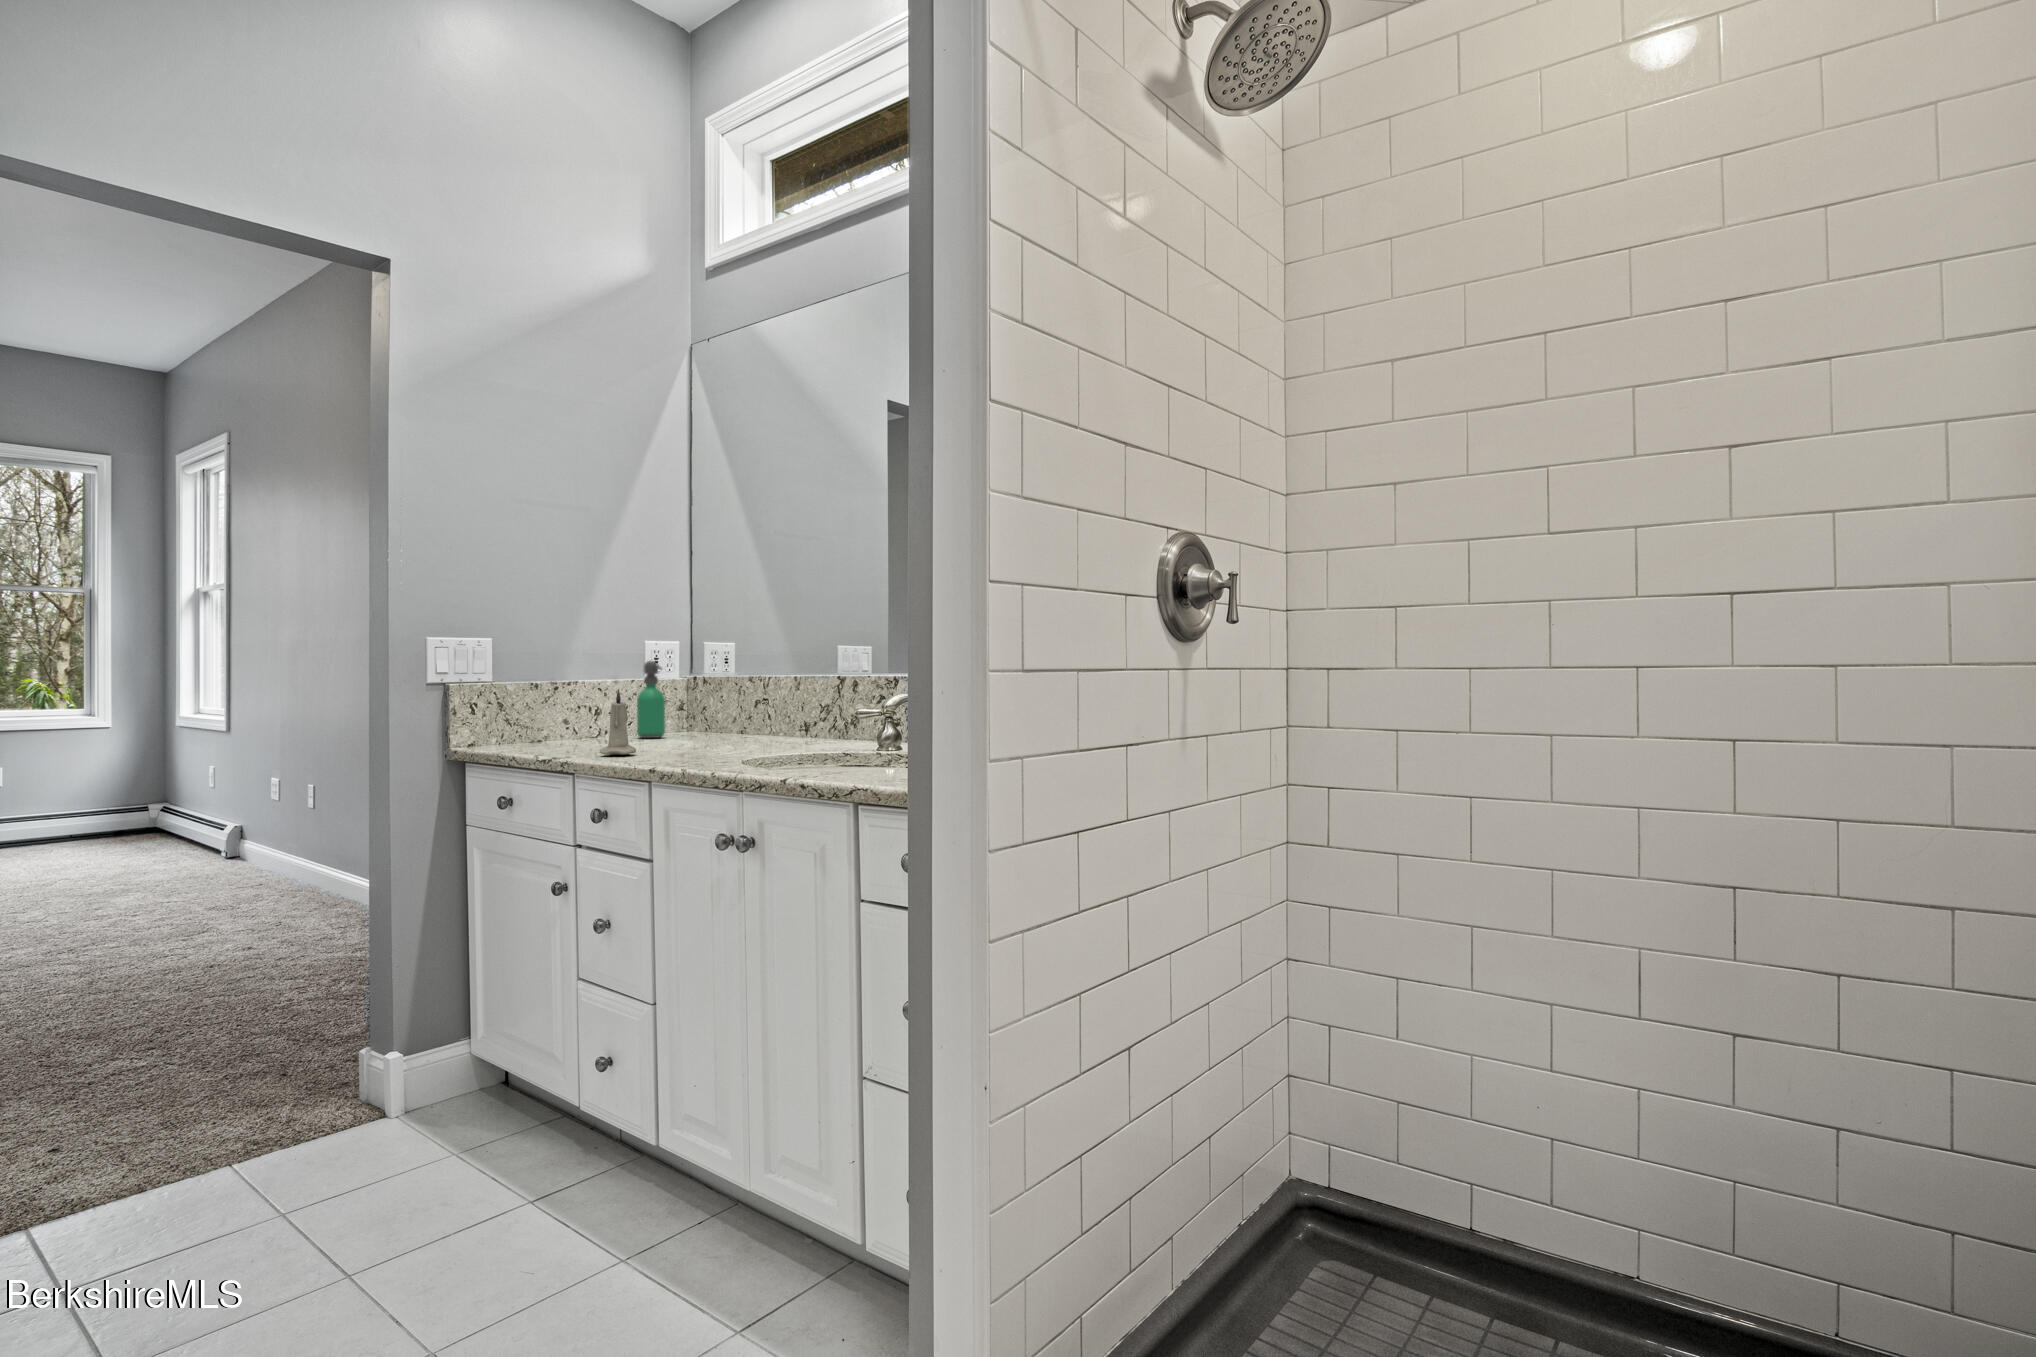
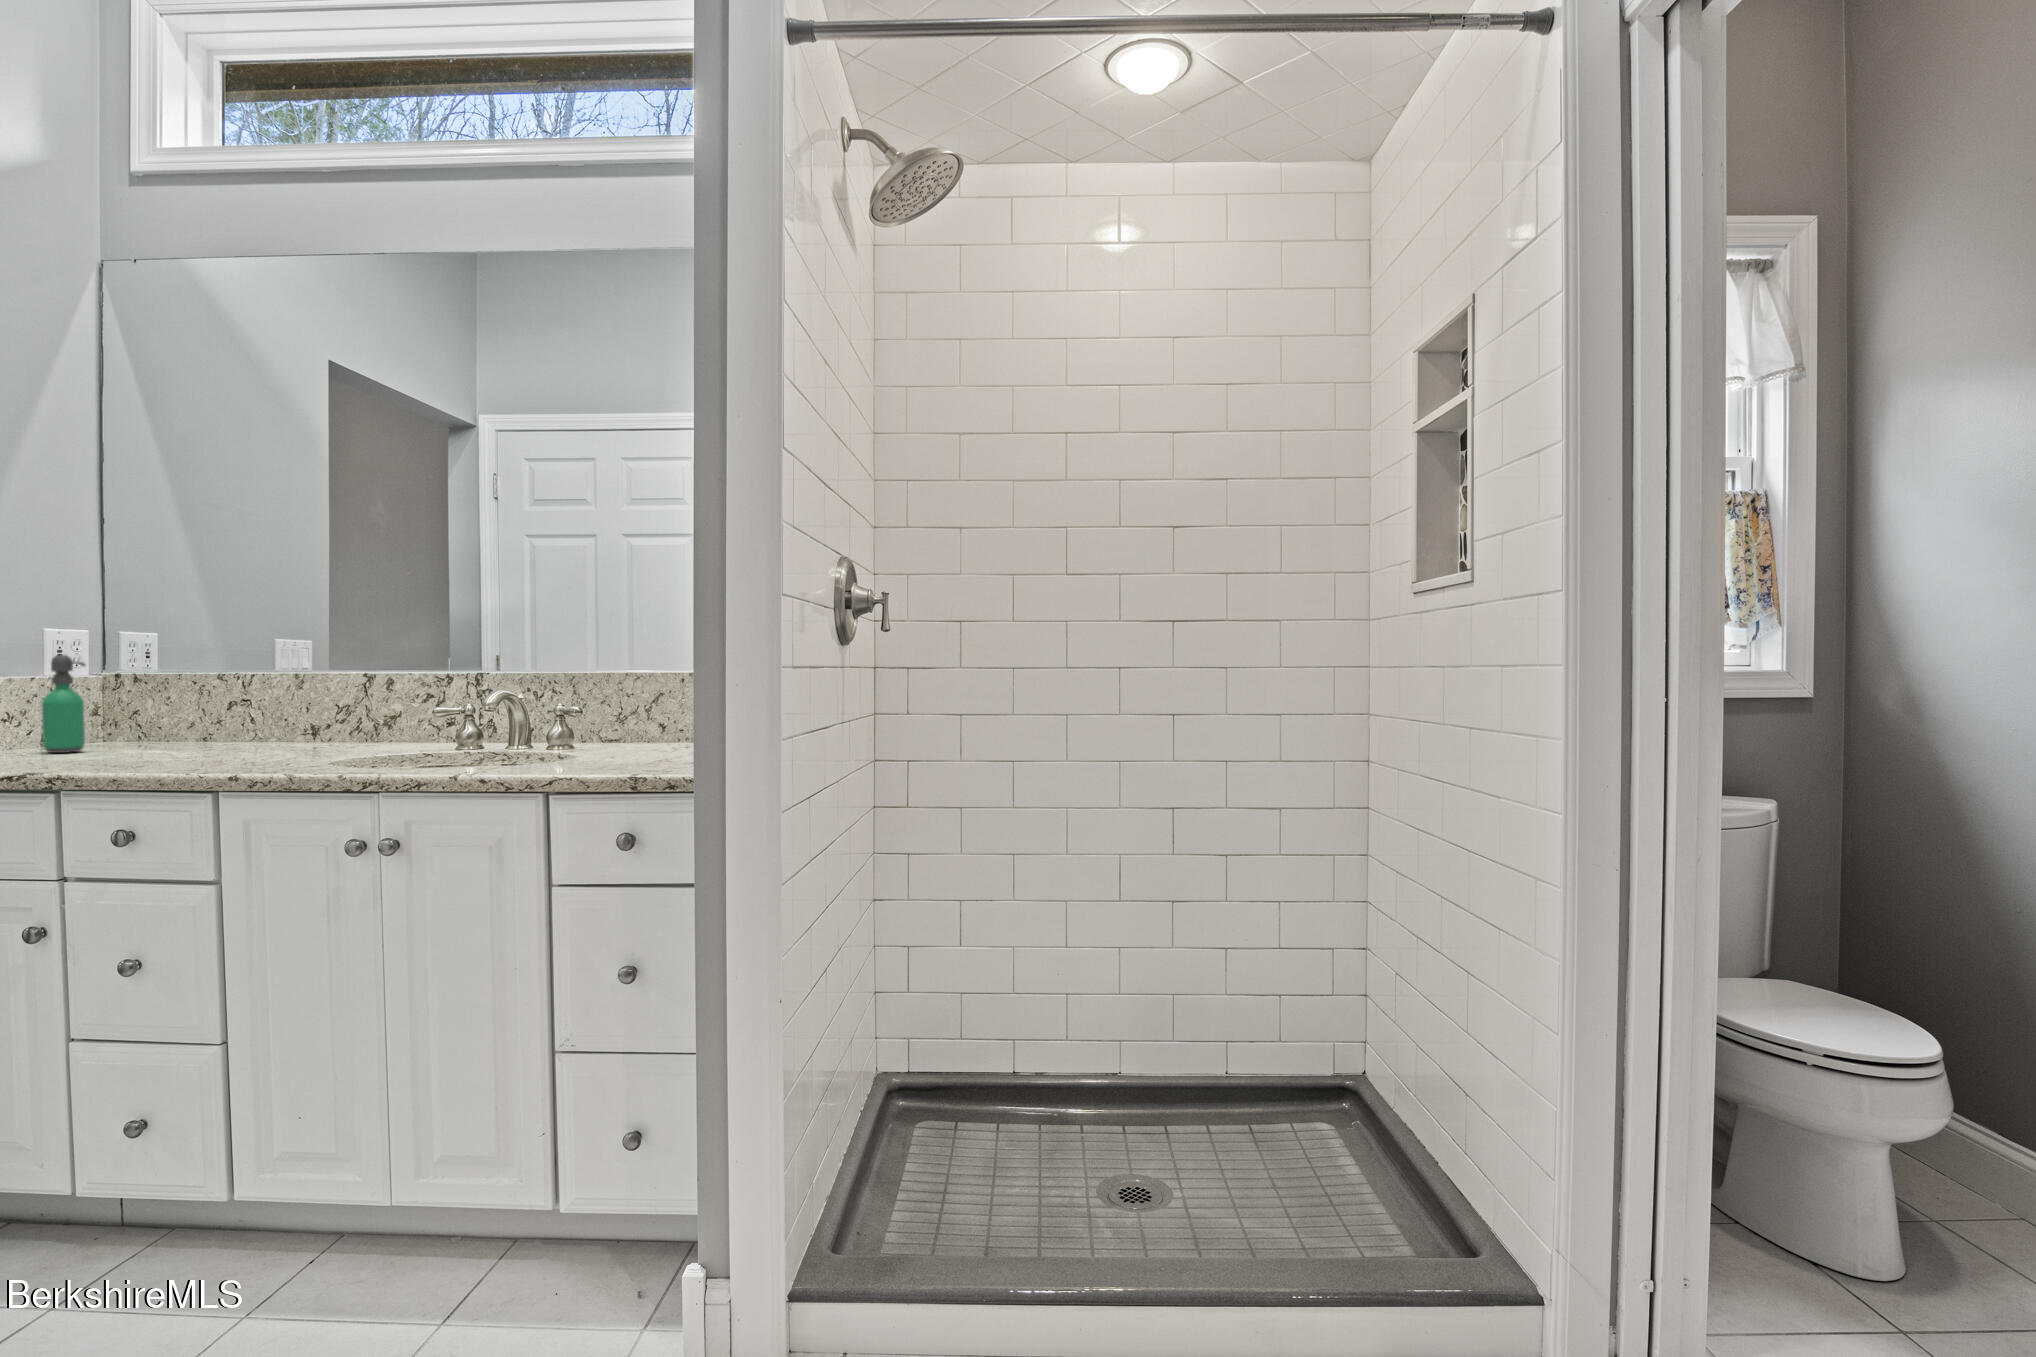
candle: present [599,689,636,755] -> none [96,691,145,770]

